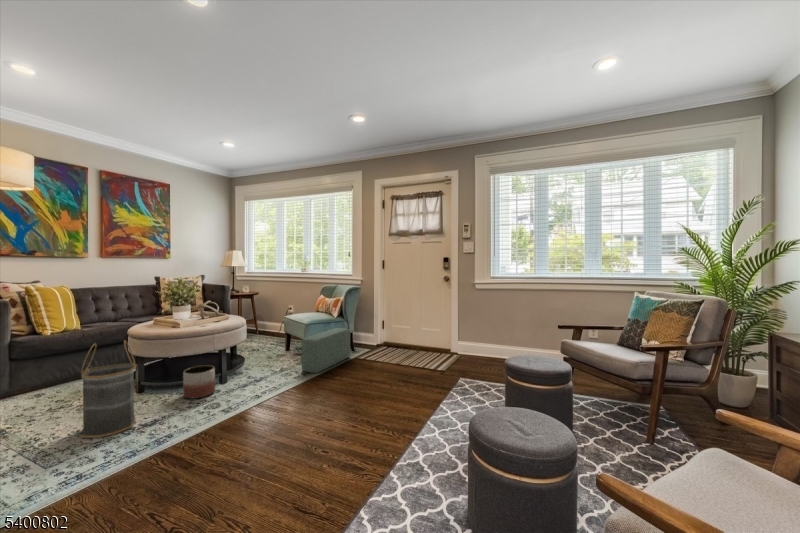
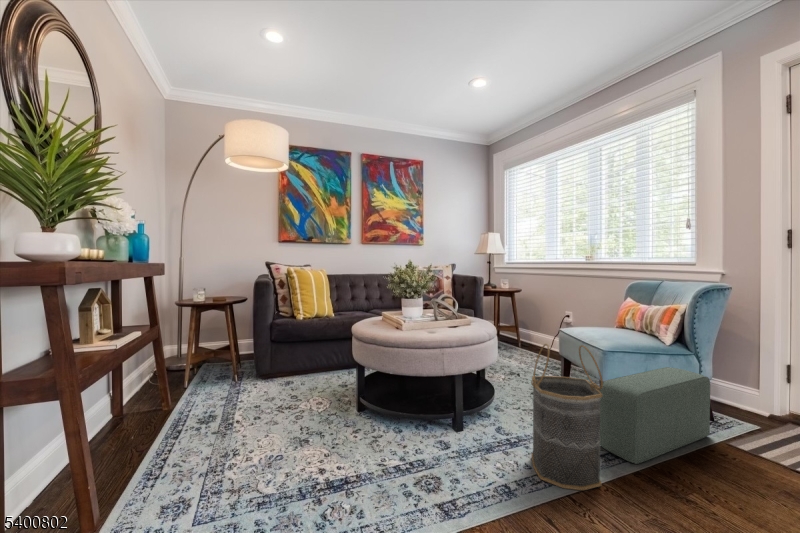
basket: present [81,341,137,438] -> present [531,344,603,490]
planter: present [183,365,215,399] -> none [398,395,442,454]

